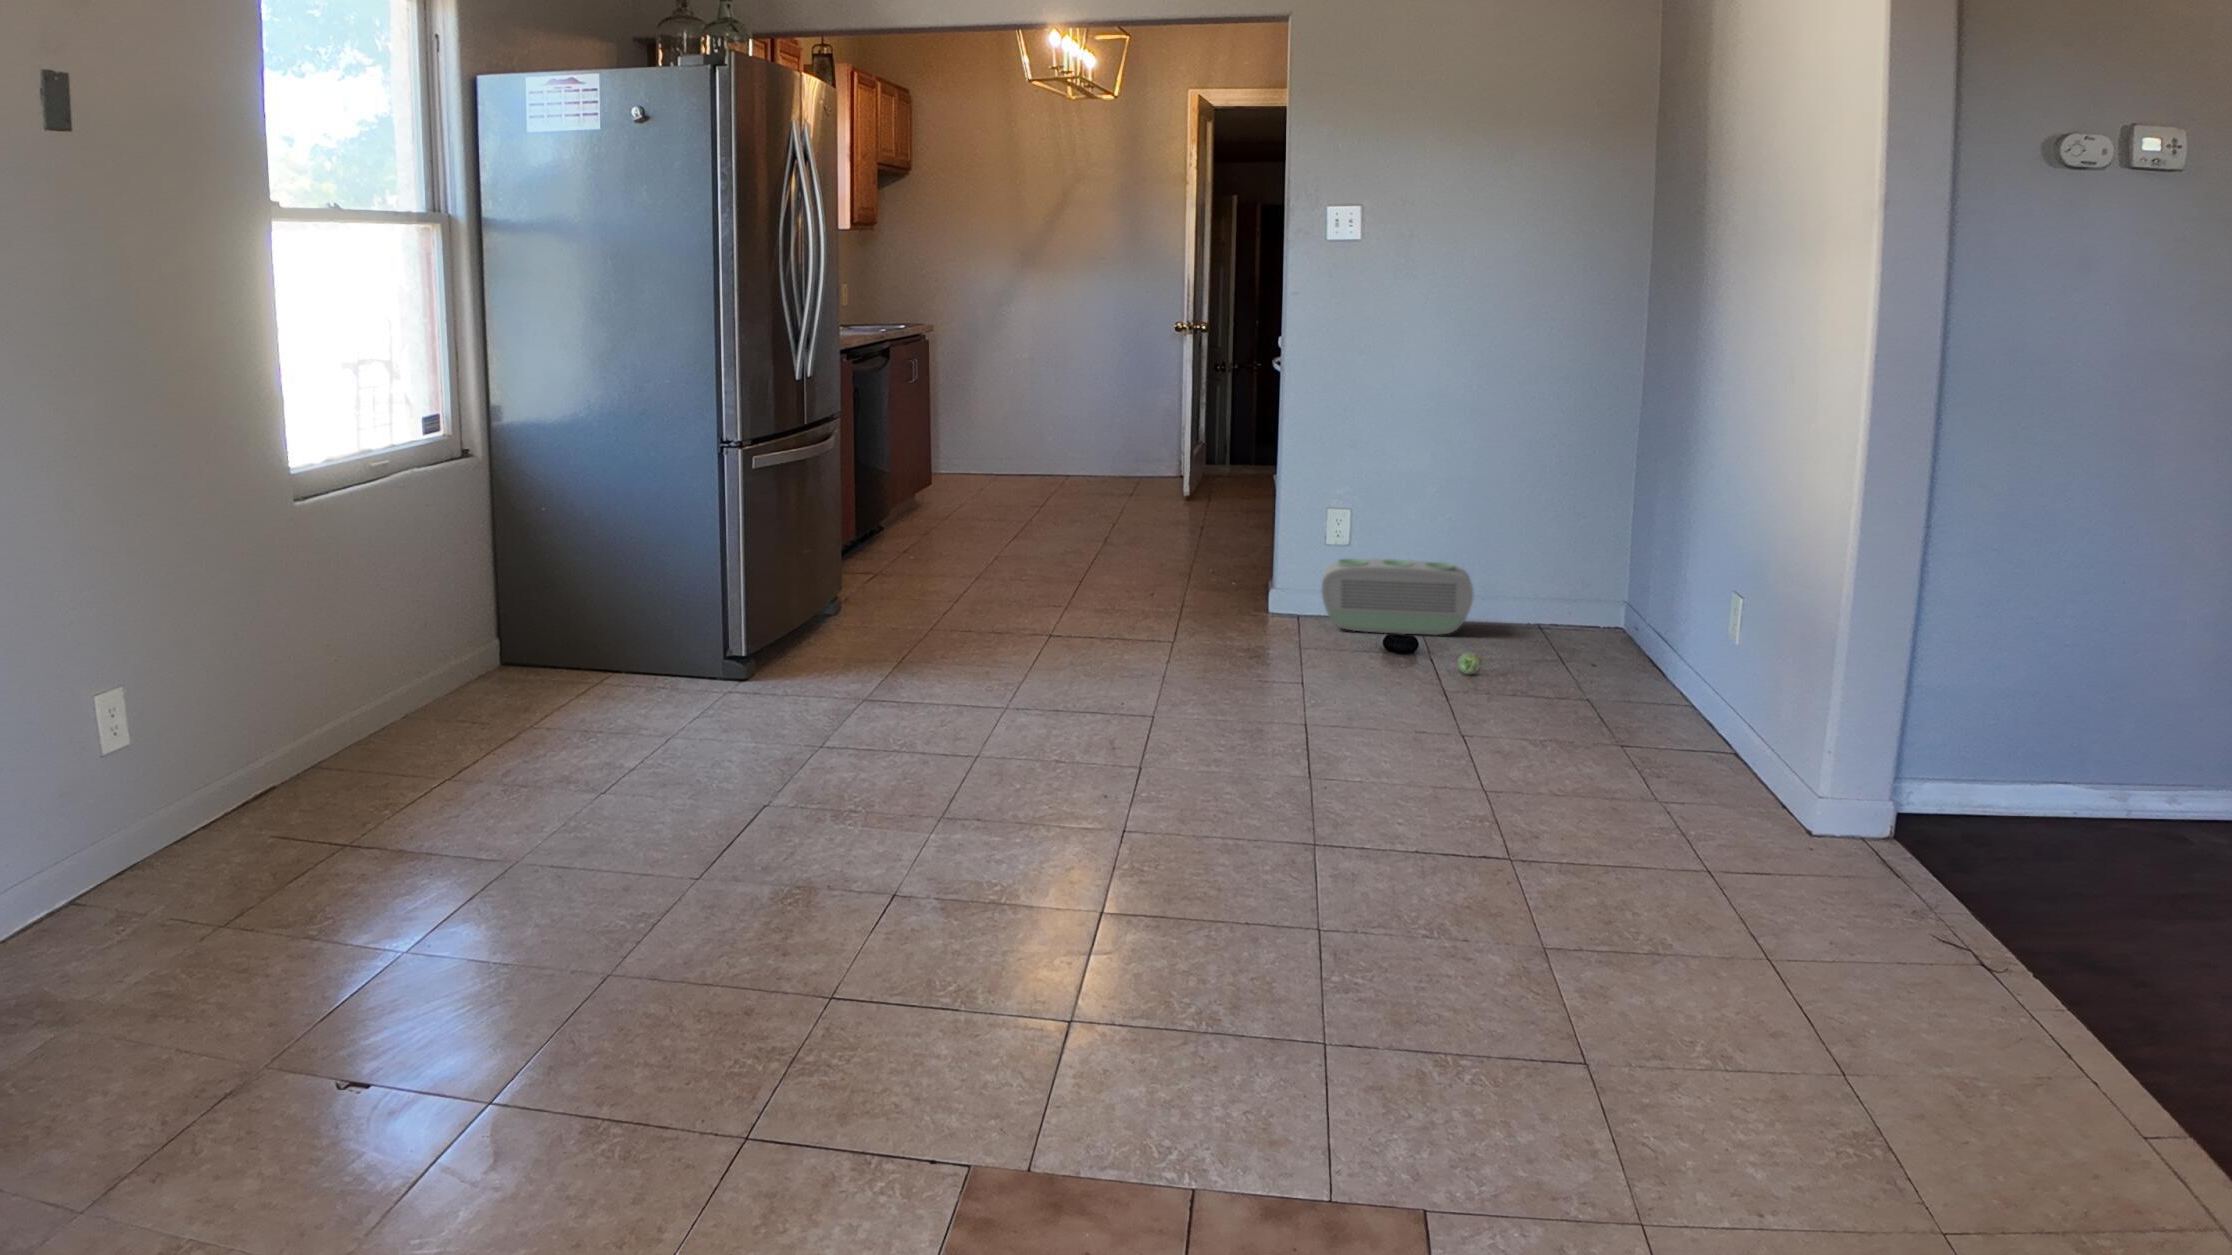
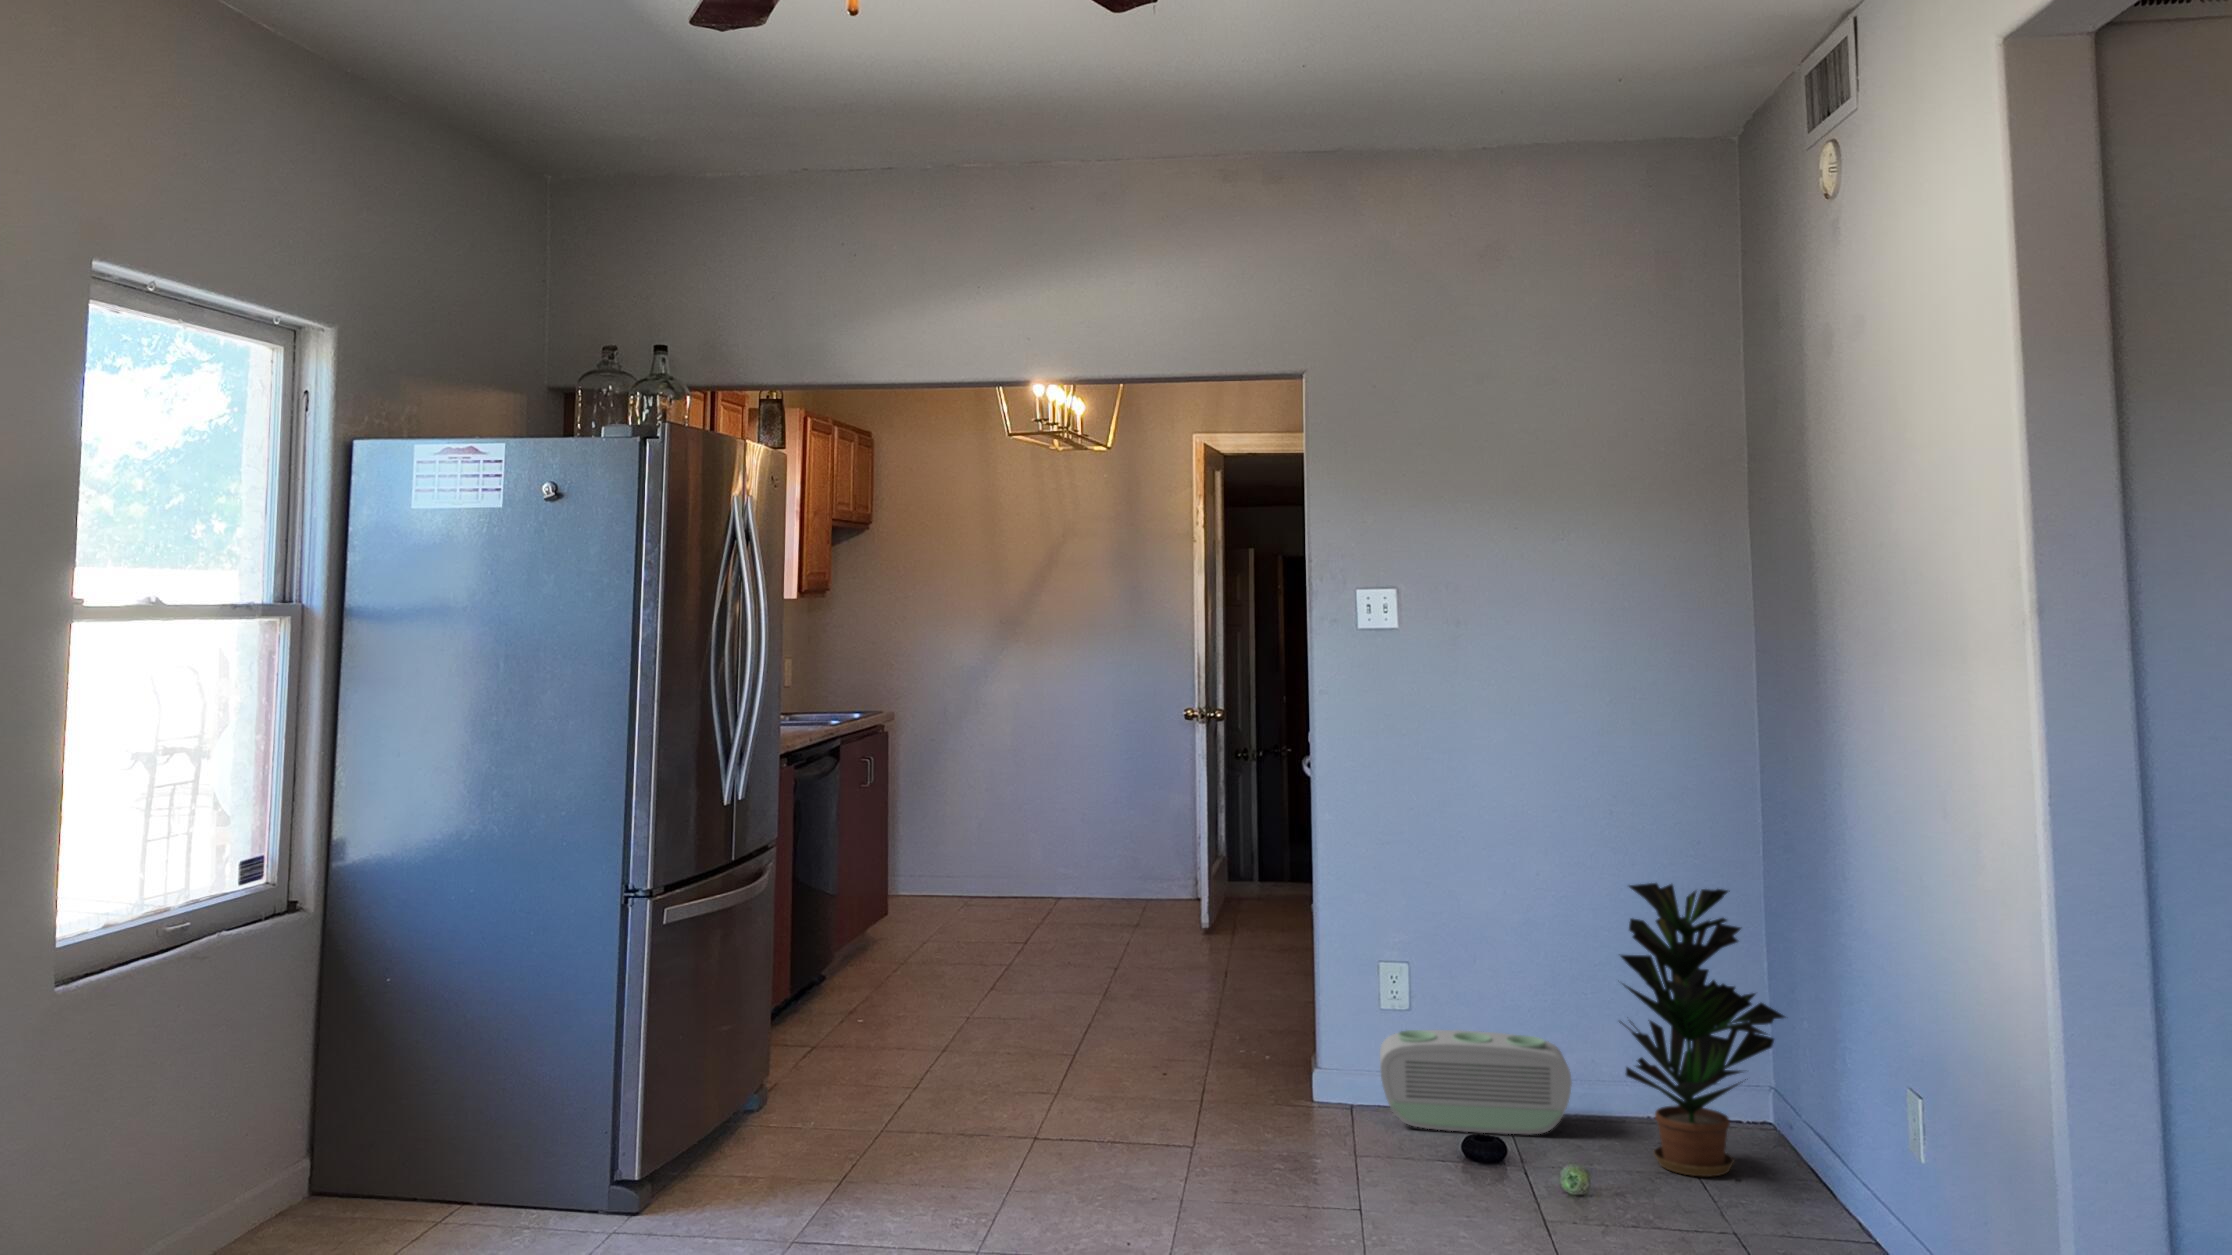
potted plant: none [1513,439,1650,660] -> present [1619,883,1785,1176]

